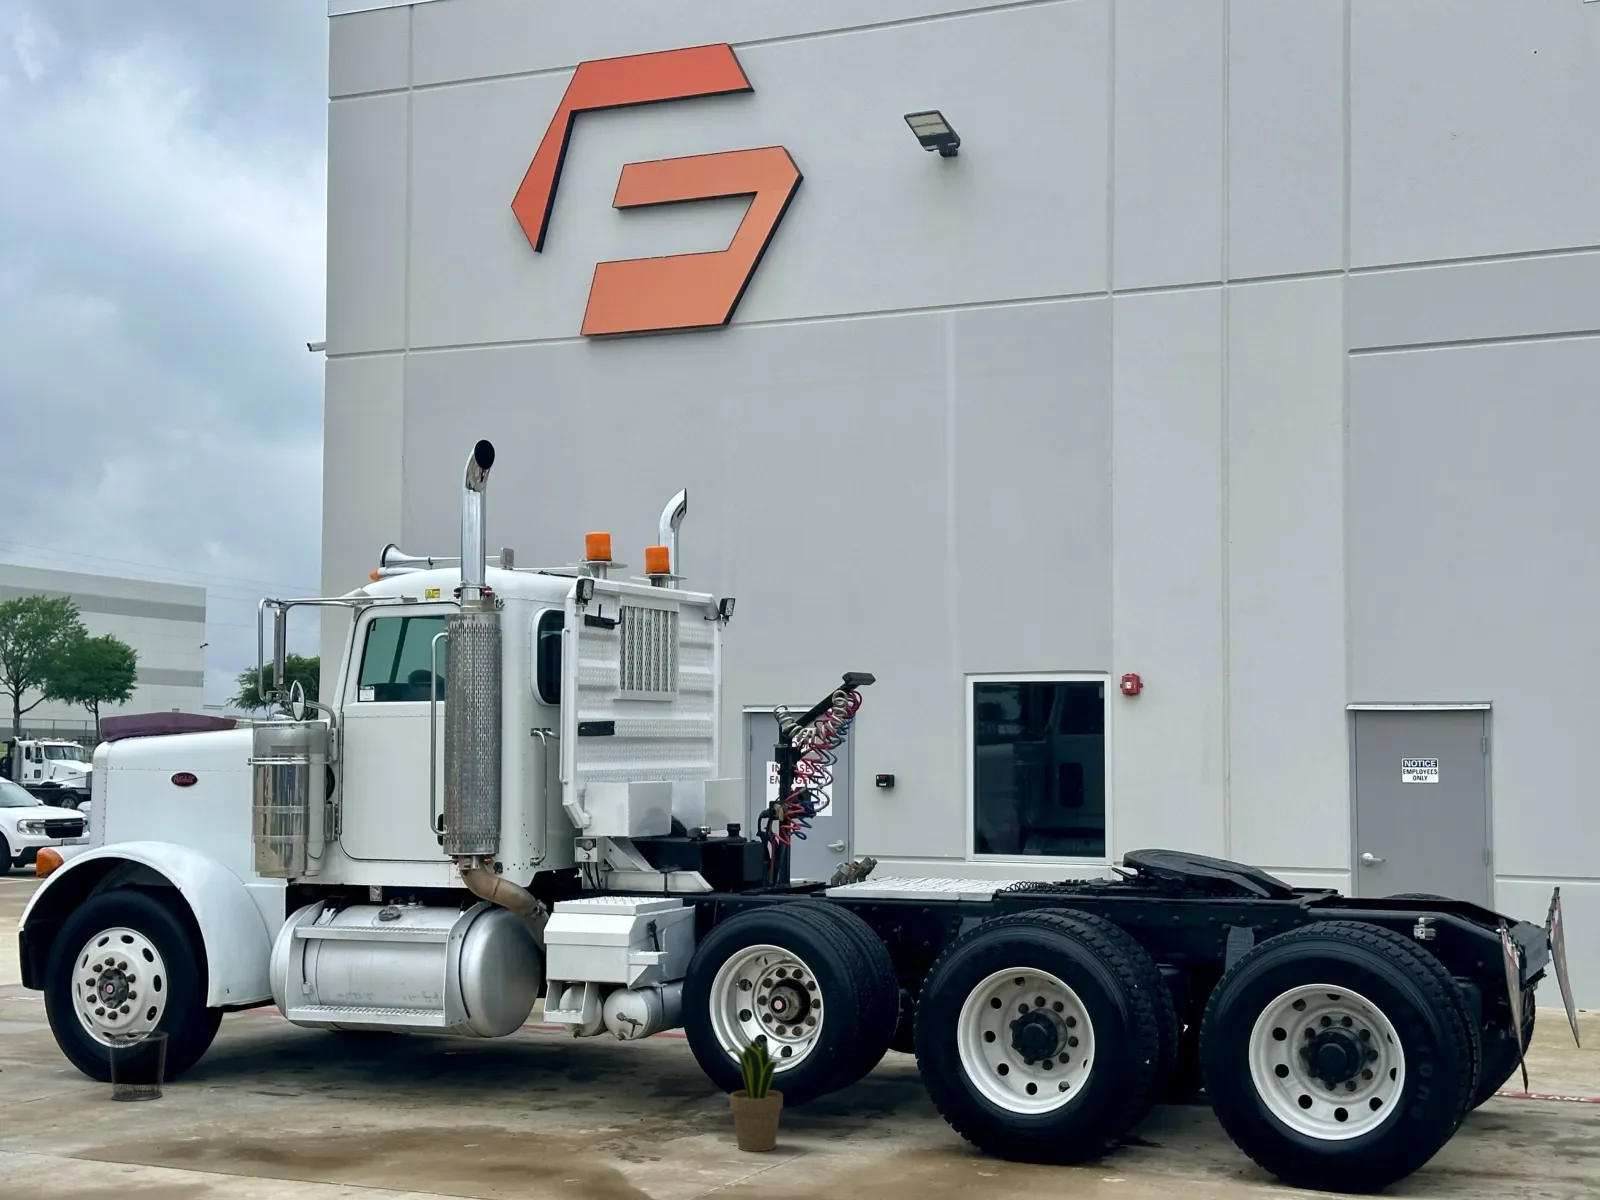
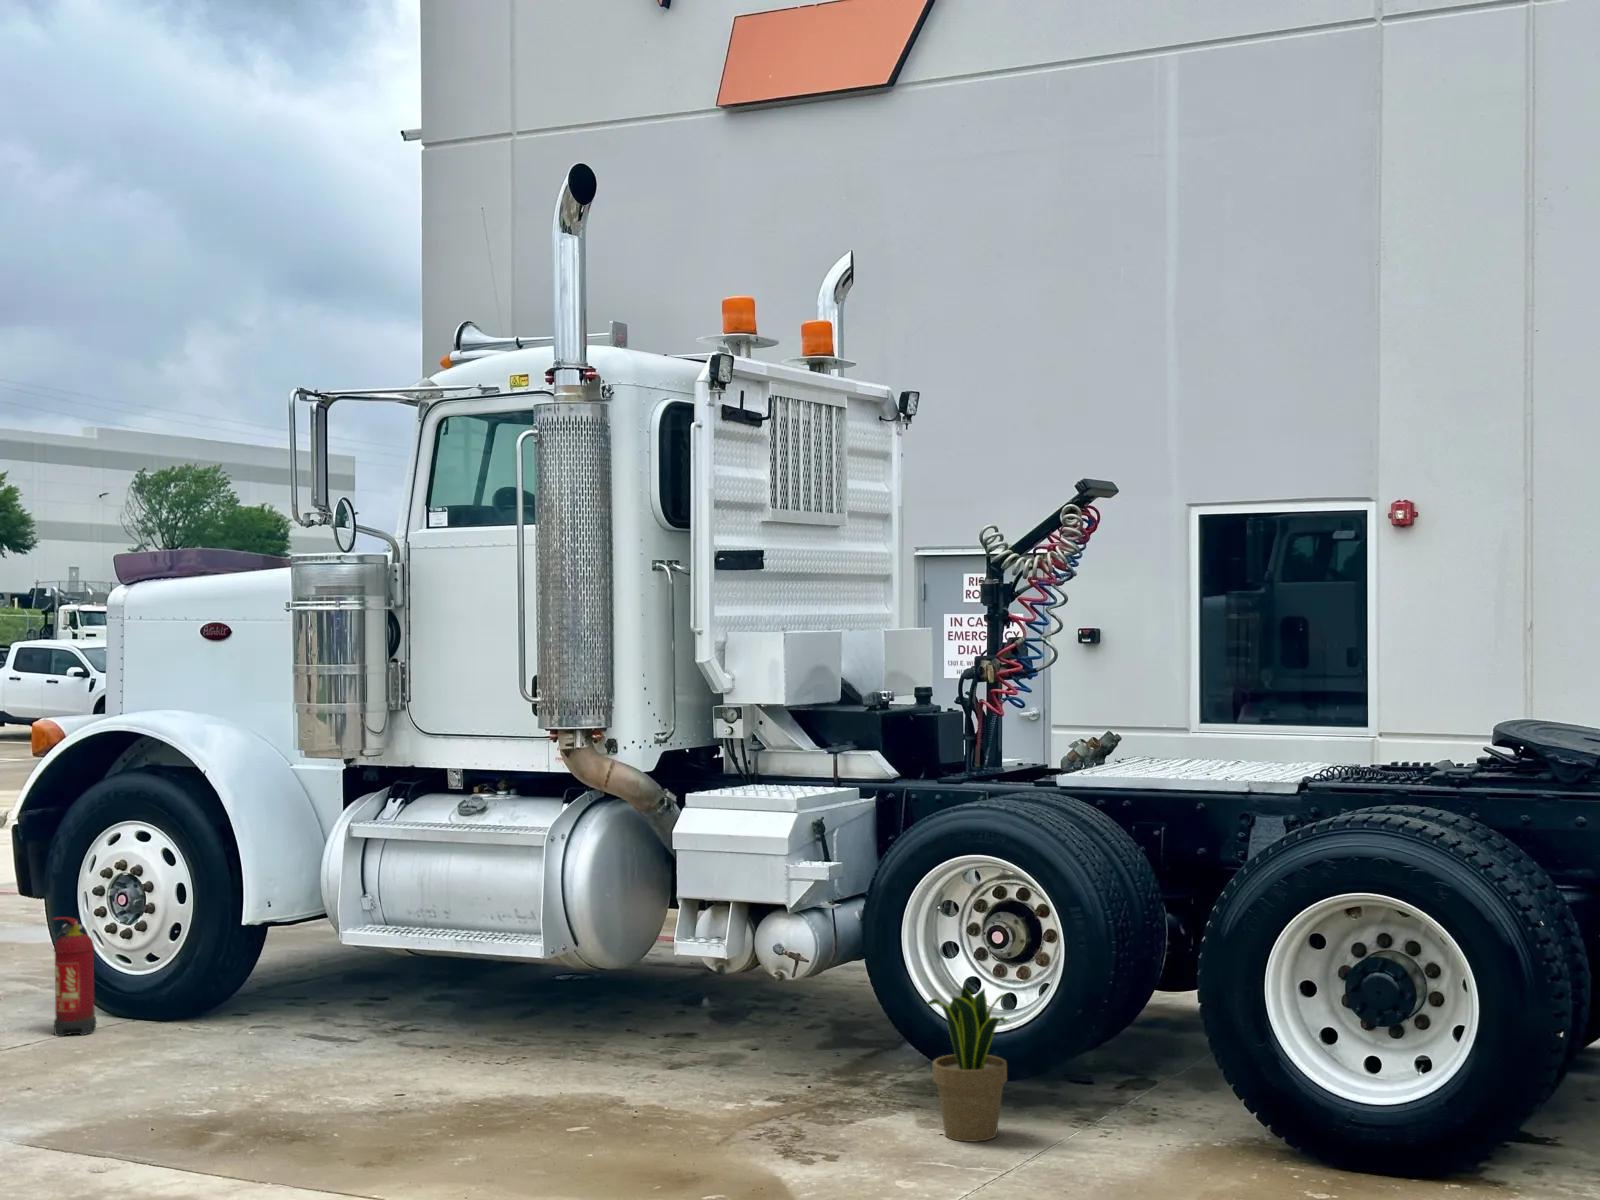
fire extinguisher: none [54,1001,89,1095] -> present [53,917,97,1036]
waste bin: present [109,1031,168,1101] -> none [116,956,193,1047]

